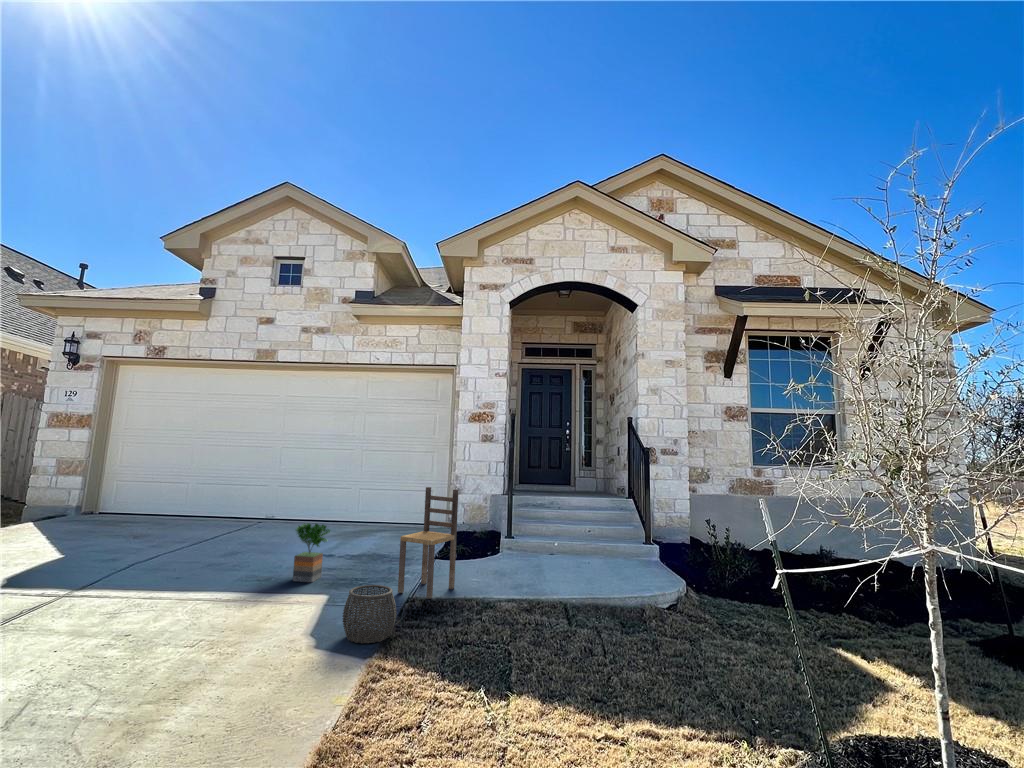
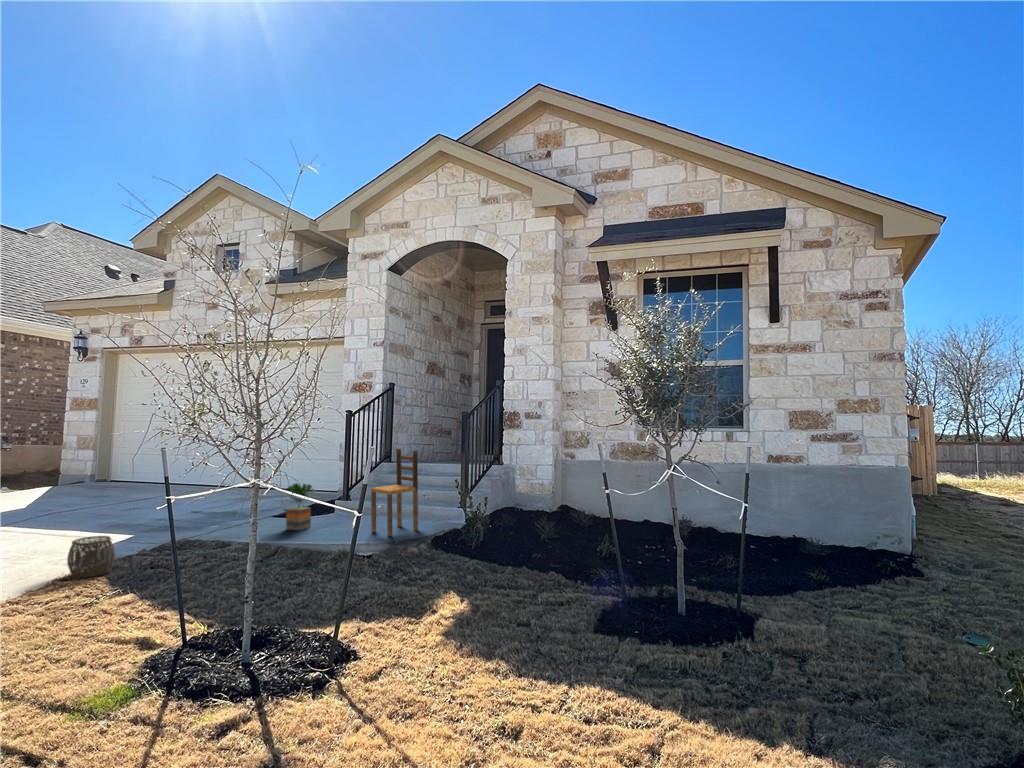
chair: present [398,487,459,599] -> present [371,449,418,536]
potted tree: present [293,523,330,582] -> present [286,484,315,530]

